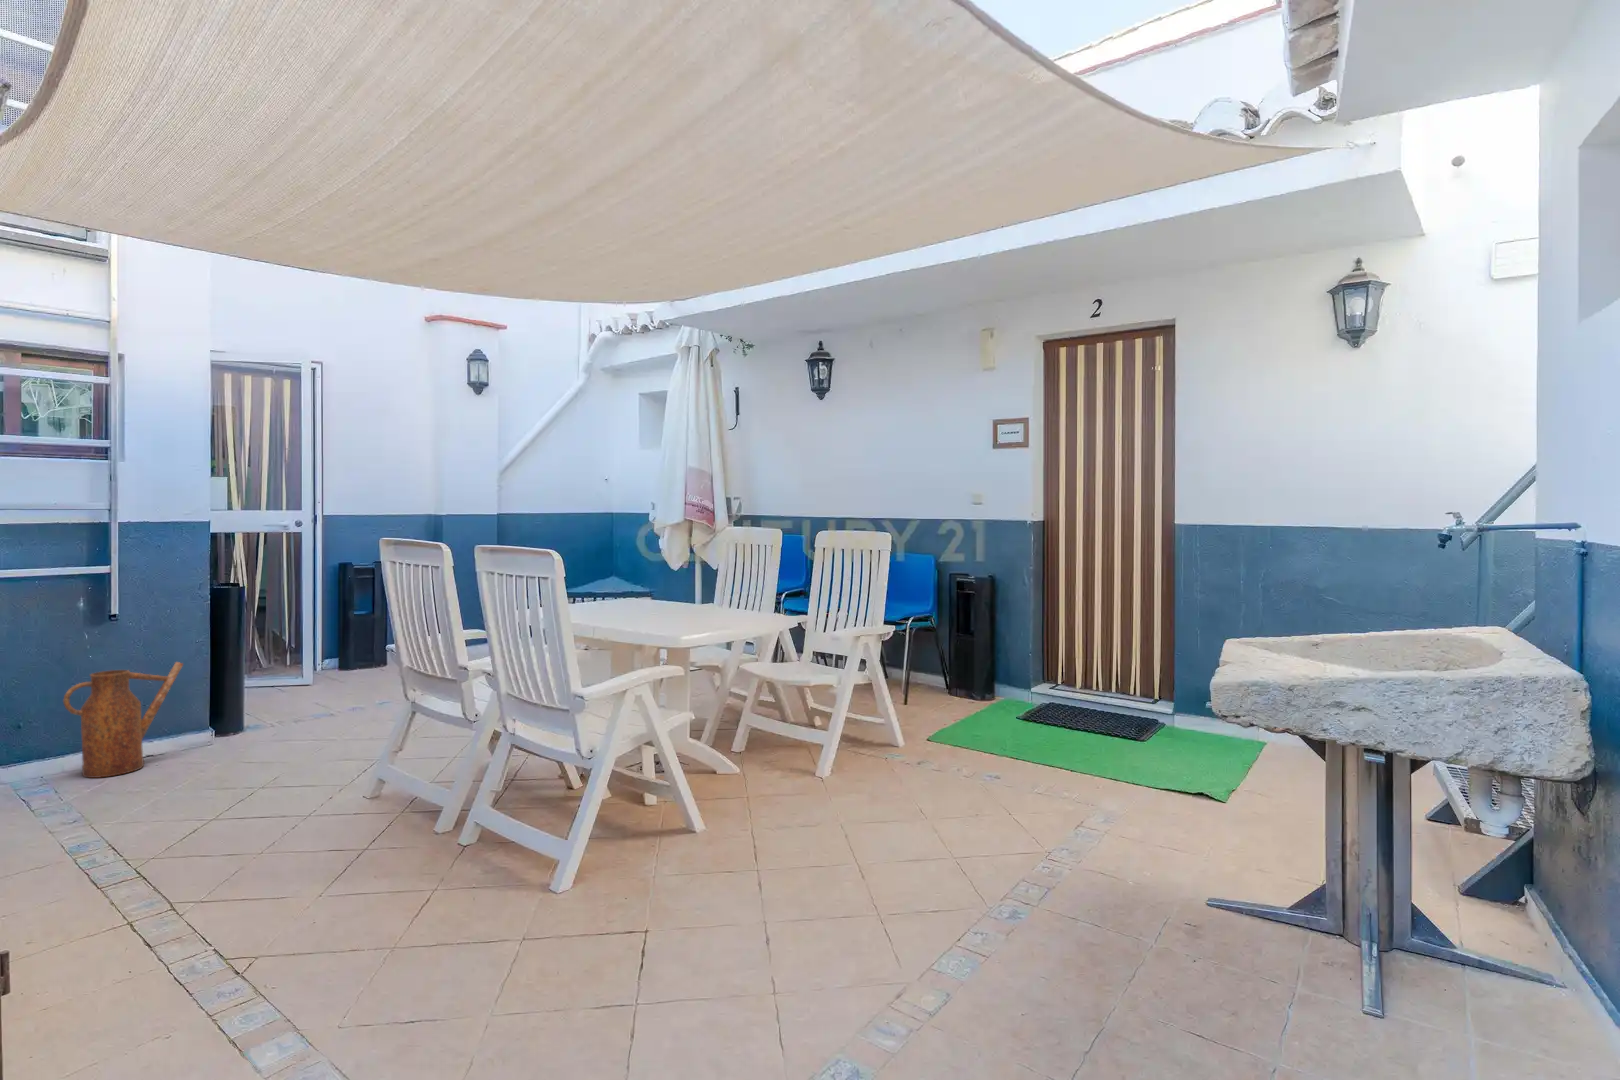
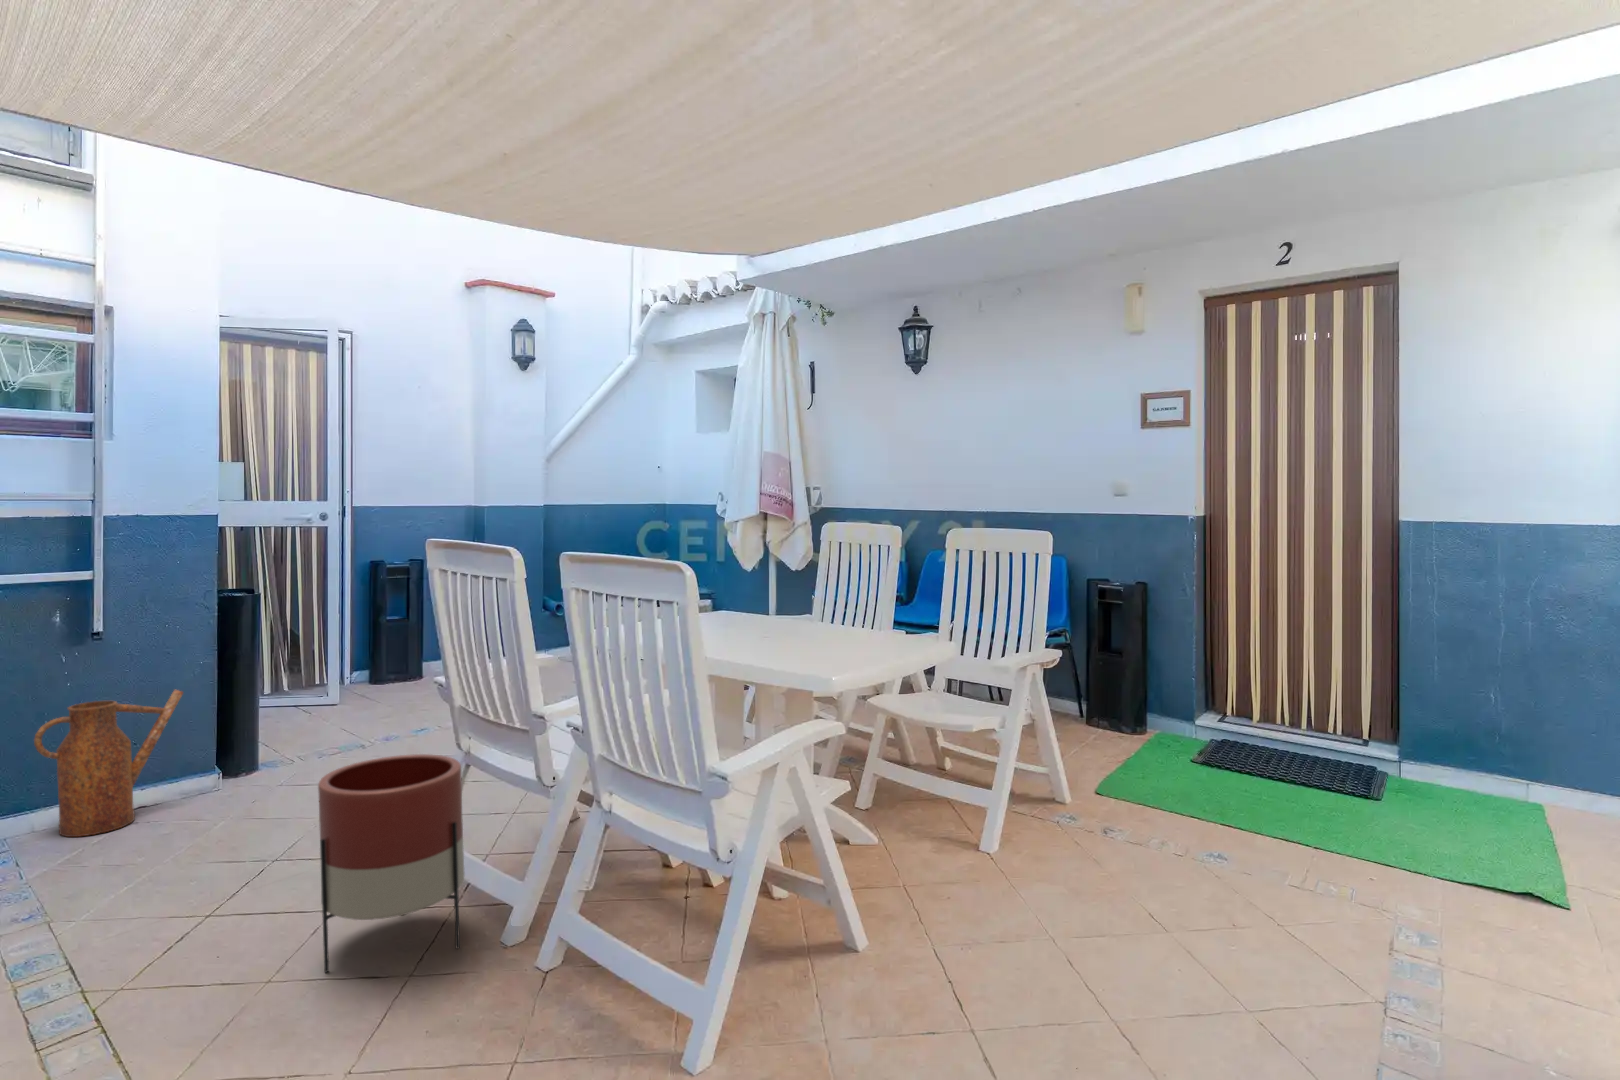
planter: none [295,701,407,857] -> present [318,754,465,972]

